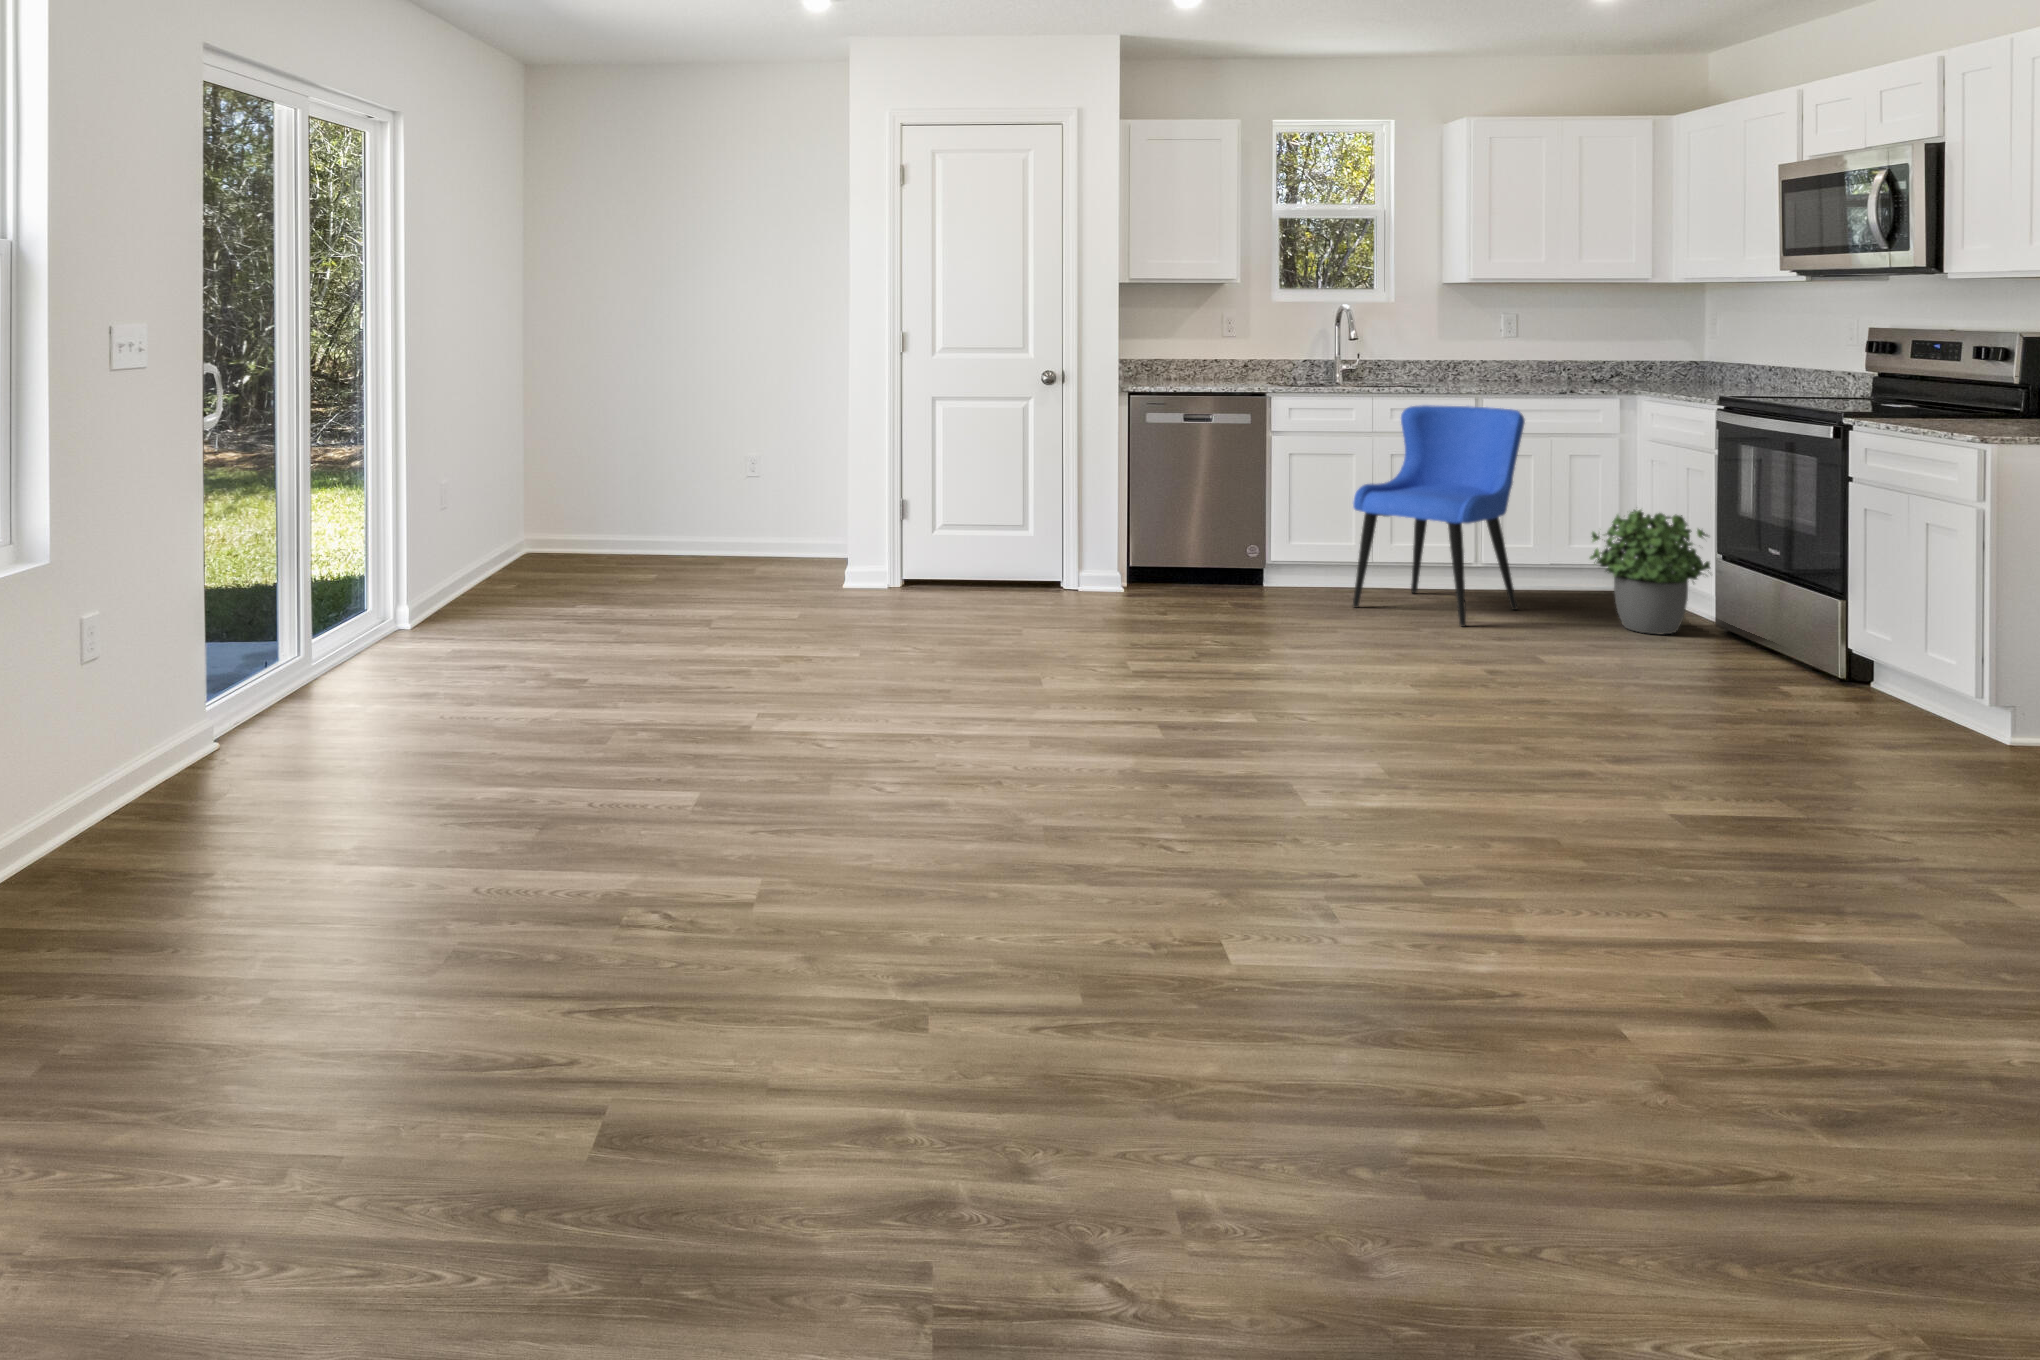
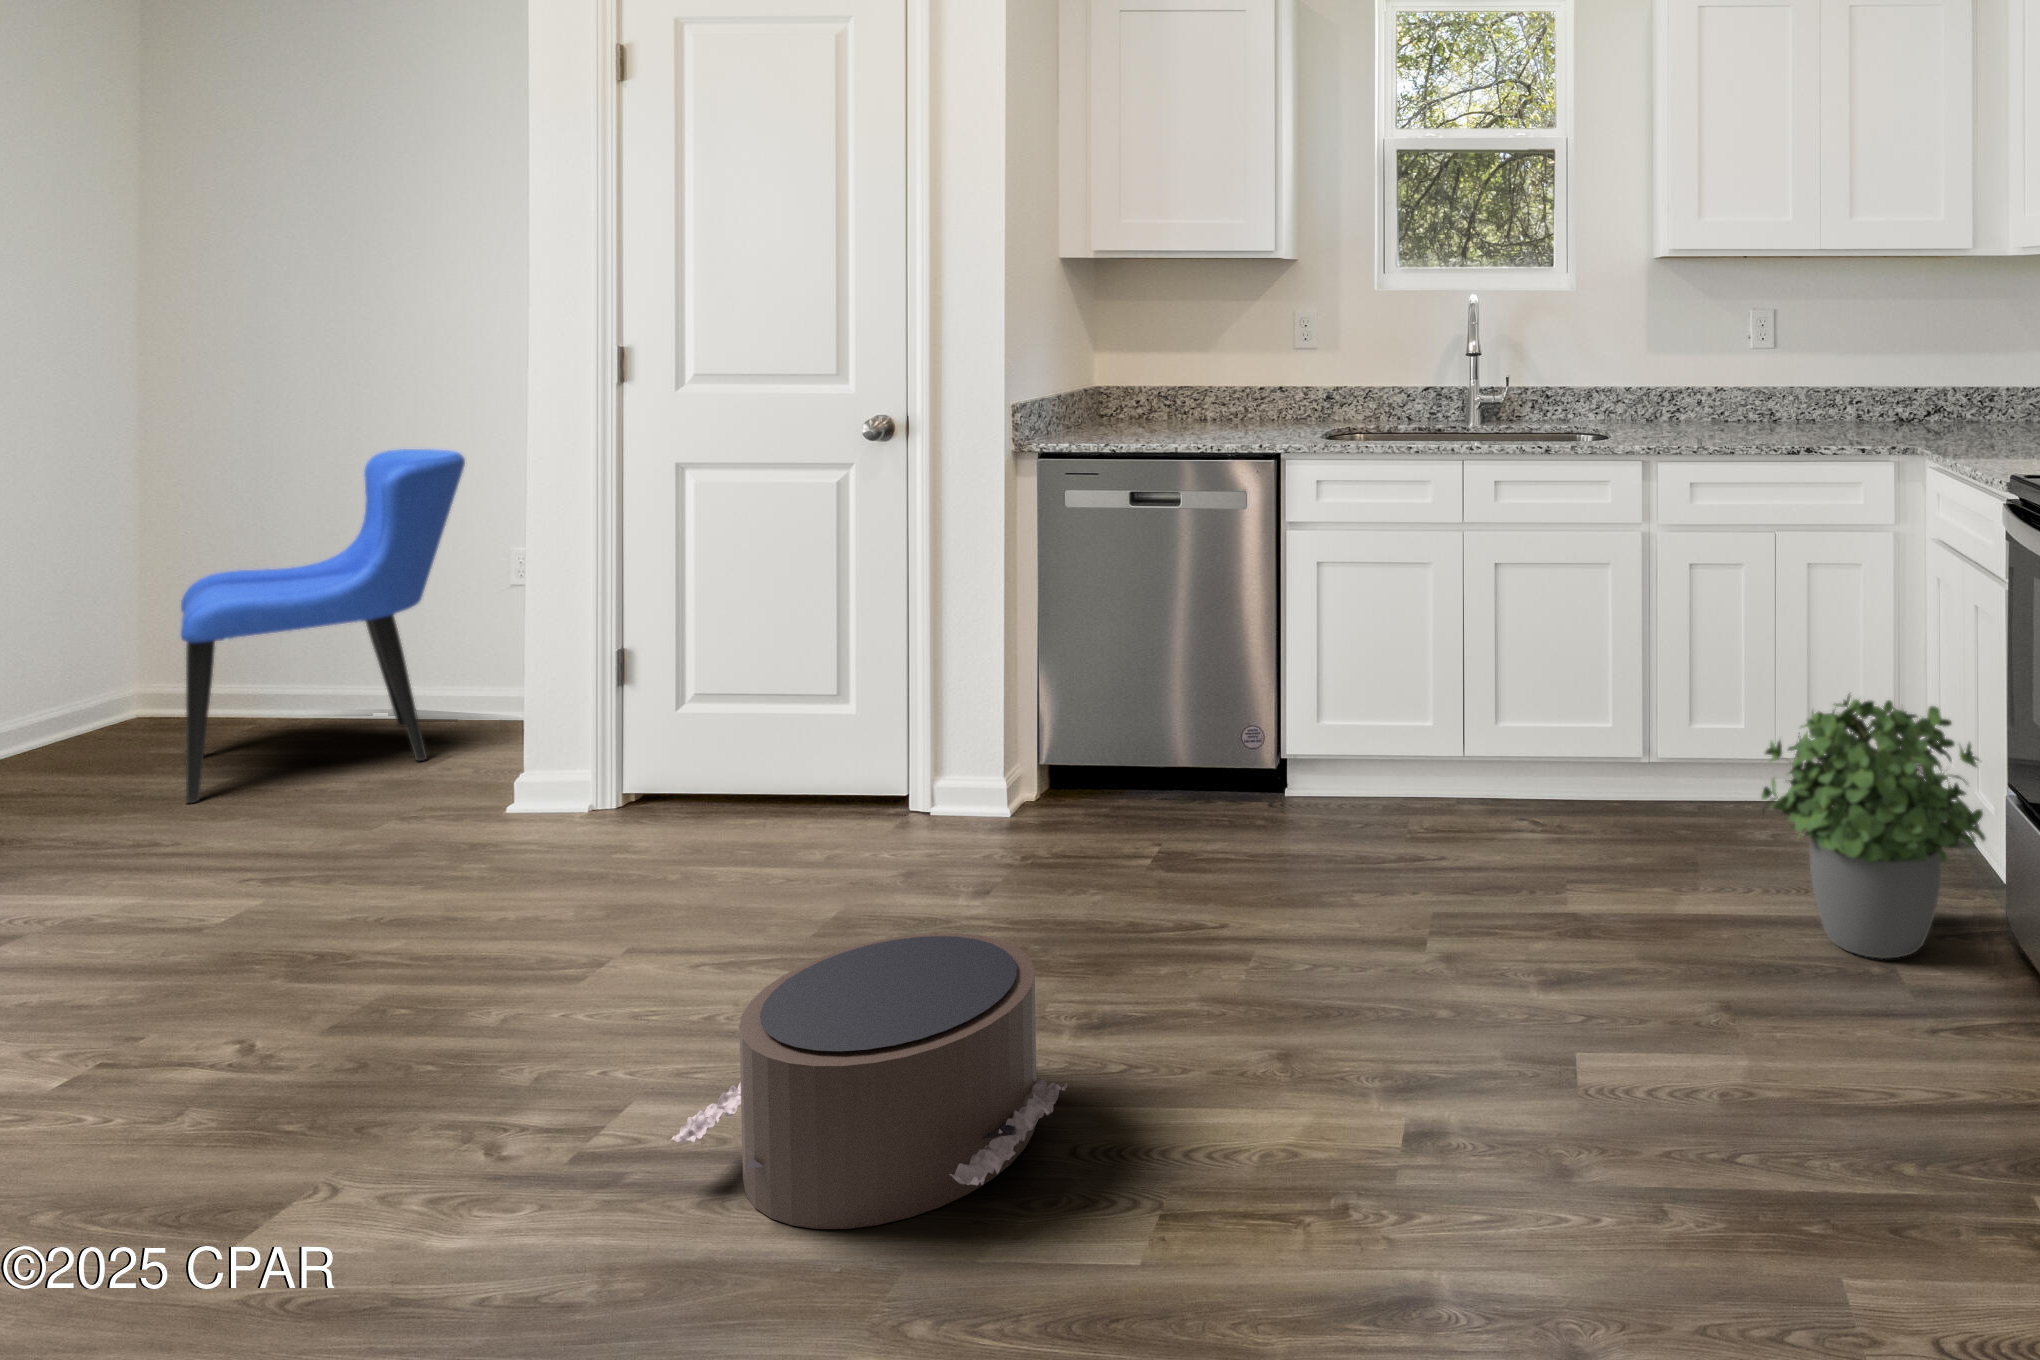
dining chair: present [1353,405,1525,627] -> present [181,449,465,803]
pouf: none [1198,594,1352,686] -> present [671,933,1068,1229]

